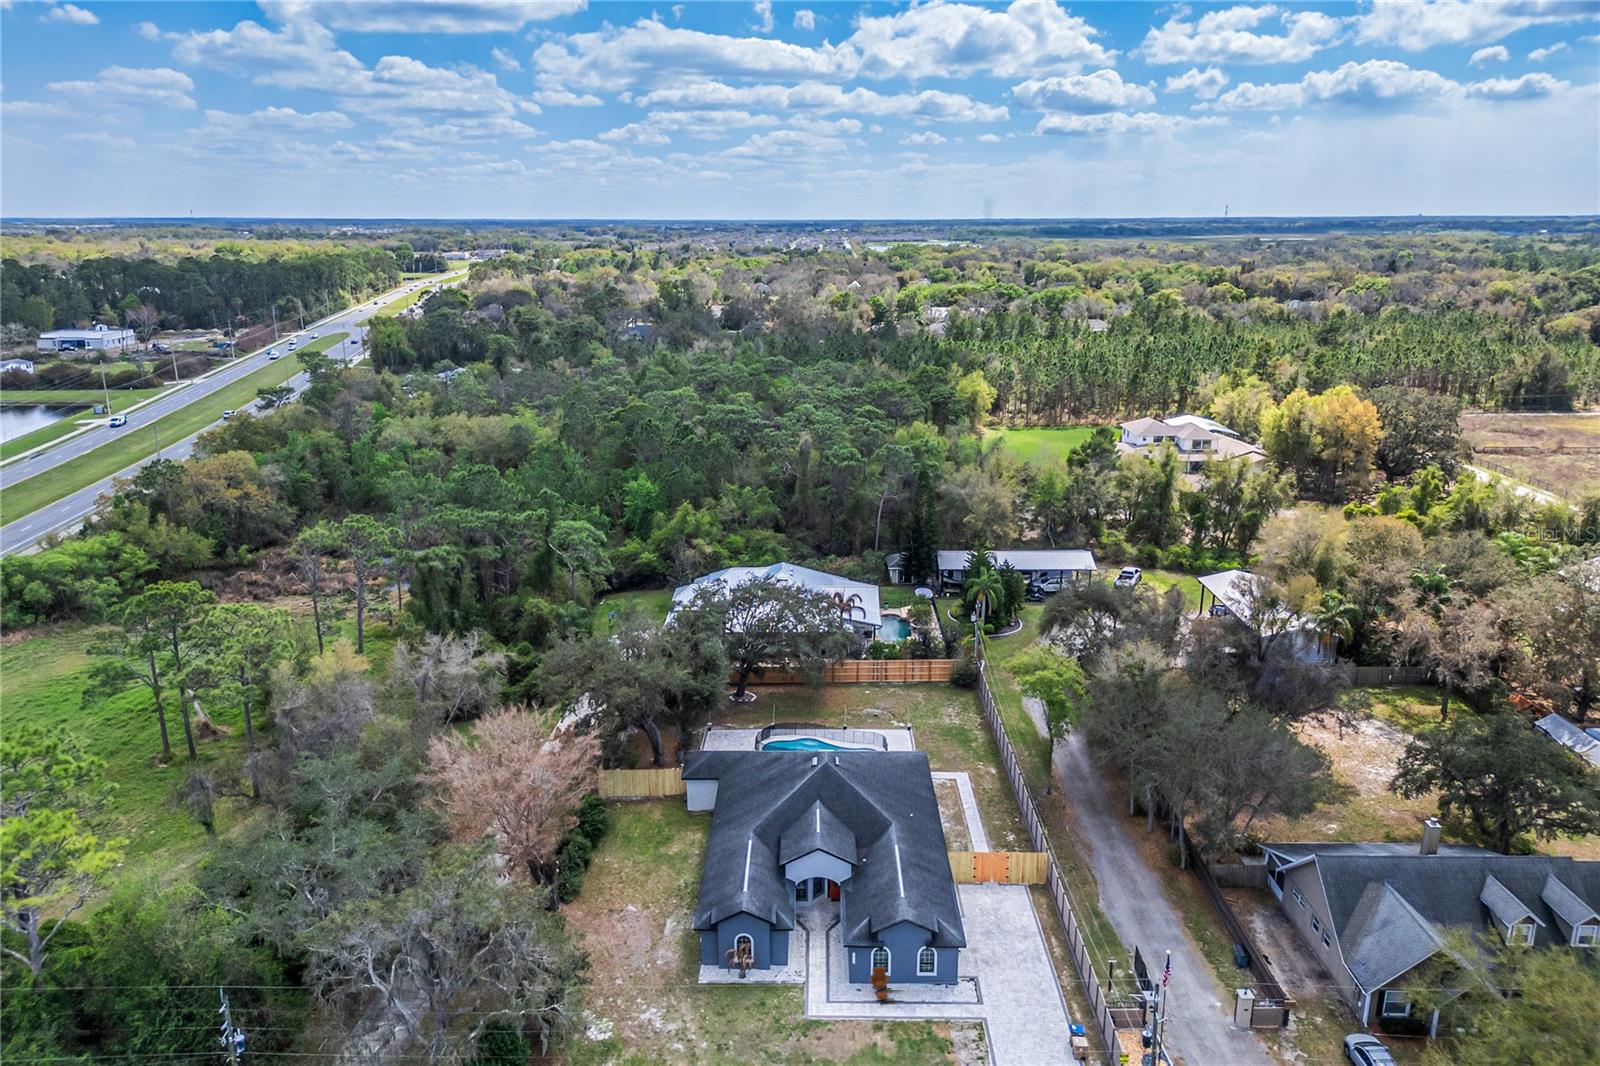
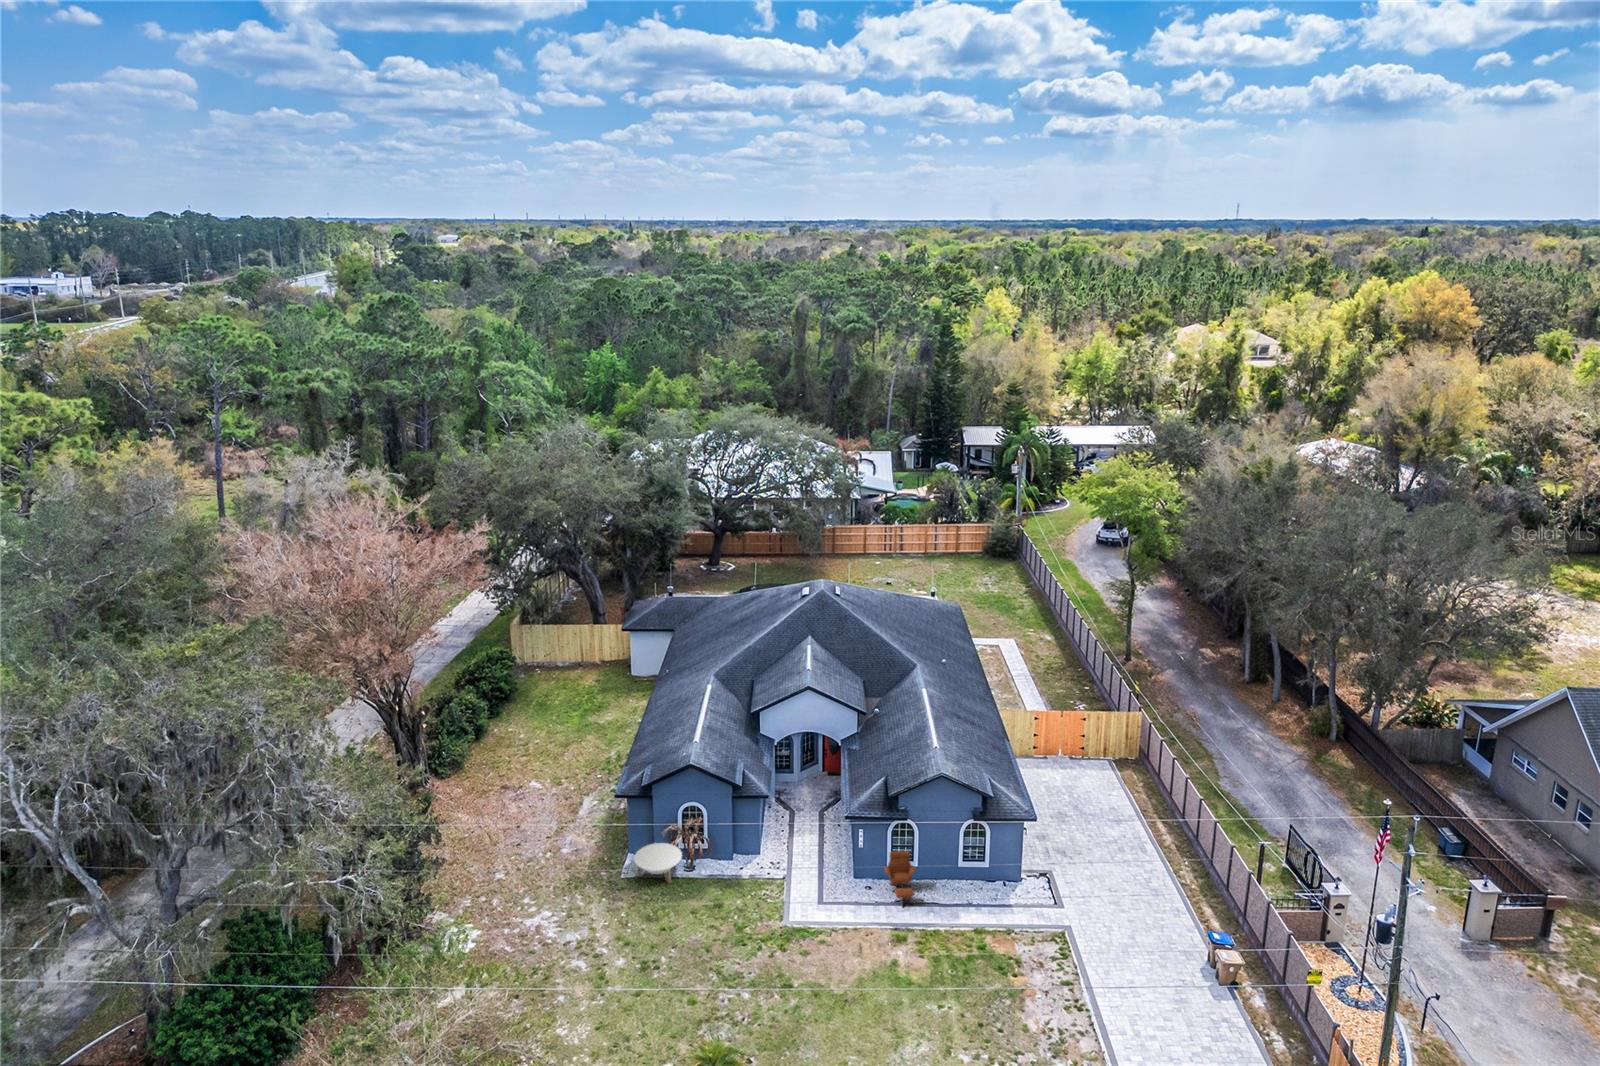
round table: none [707,959,738,988] -> present [634,843,682,883]

